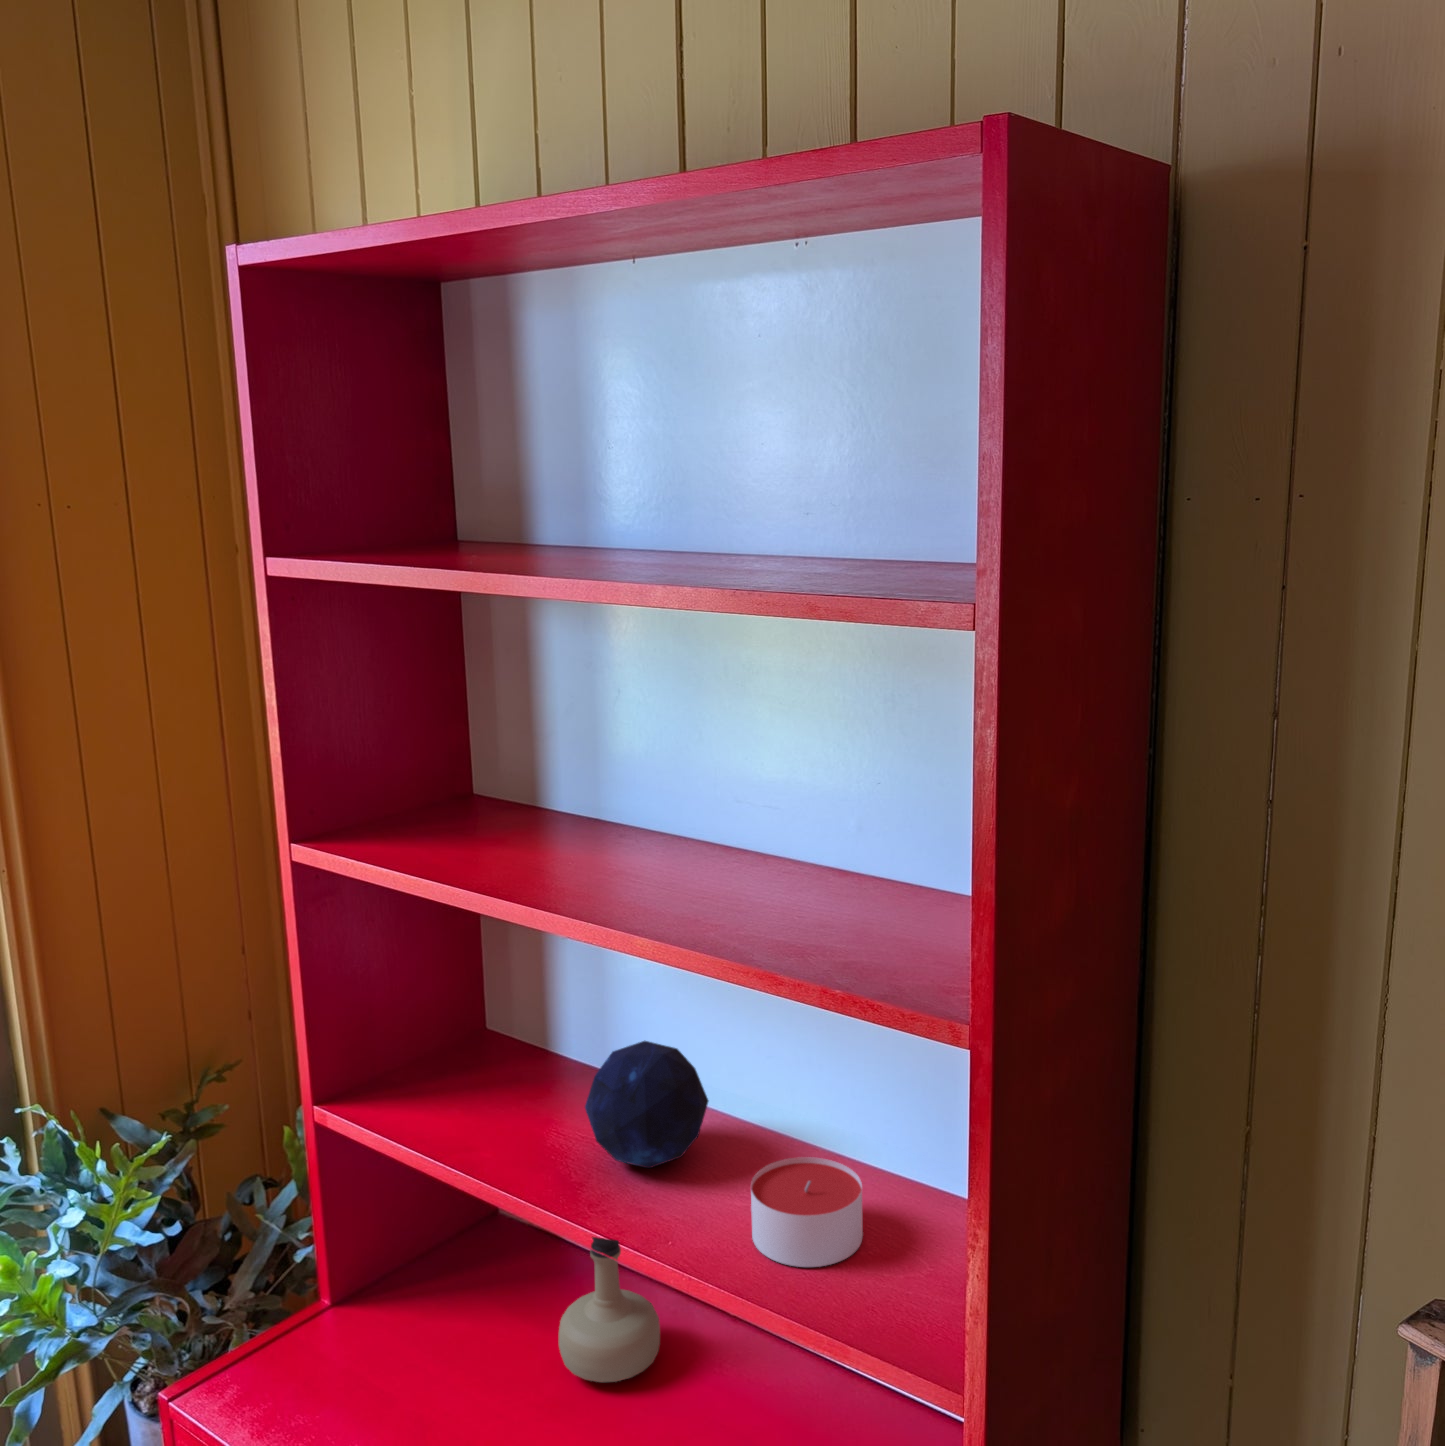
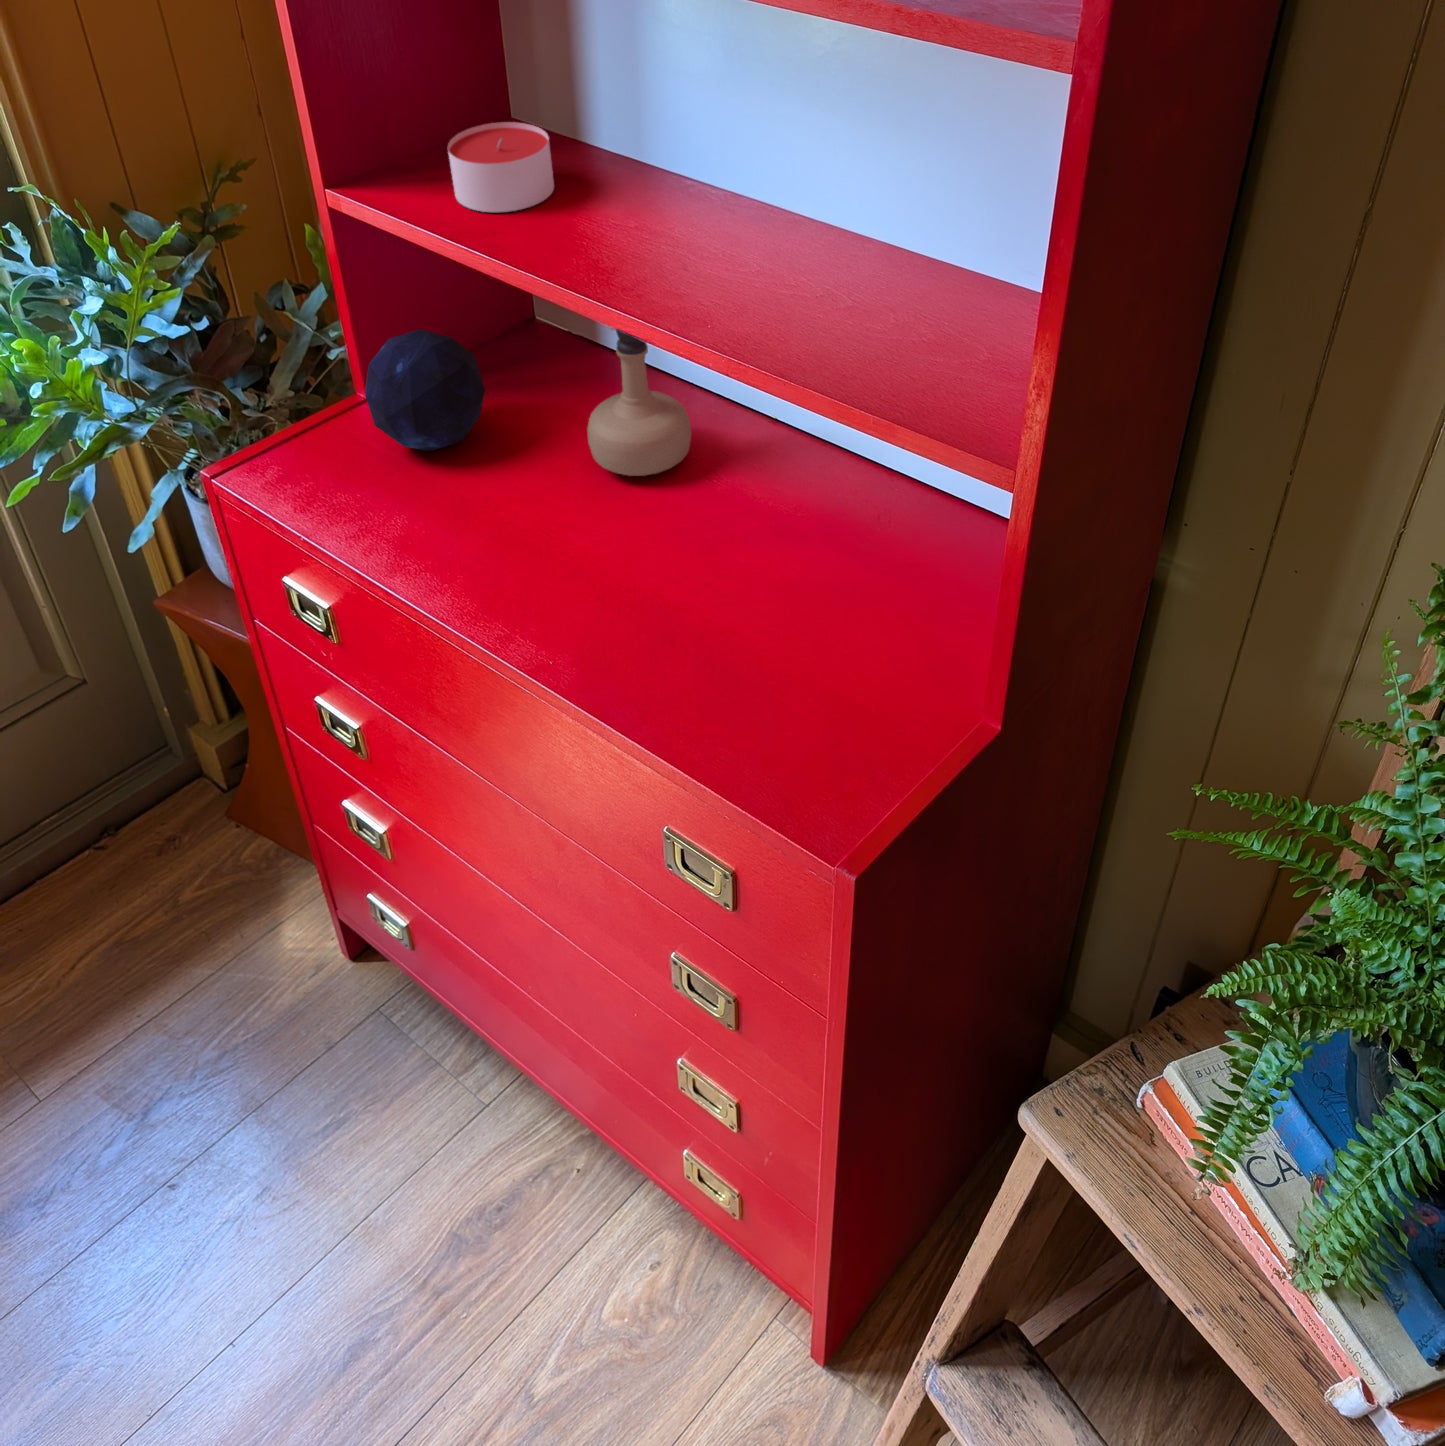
decorative orb: present [585,1041,708,1168] -> present [365,329,485,451]
candle: present [751,1157,863,1267] -> present [448,122,554,212]

